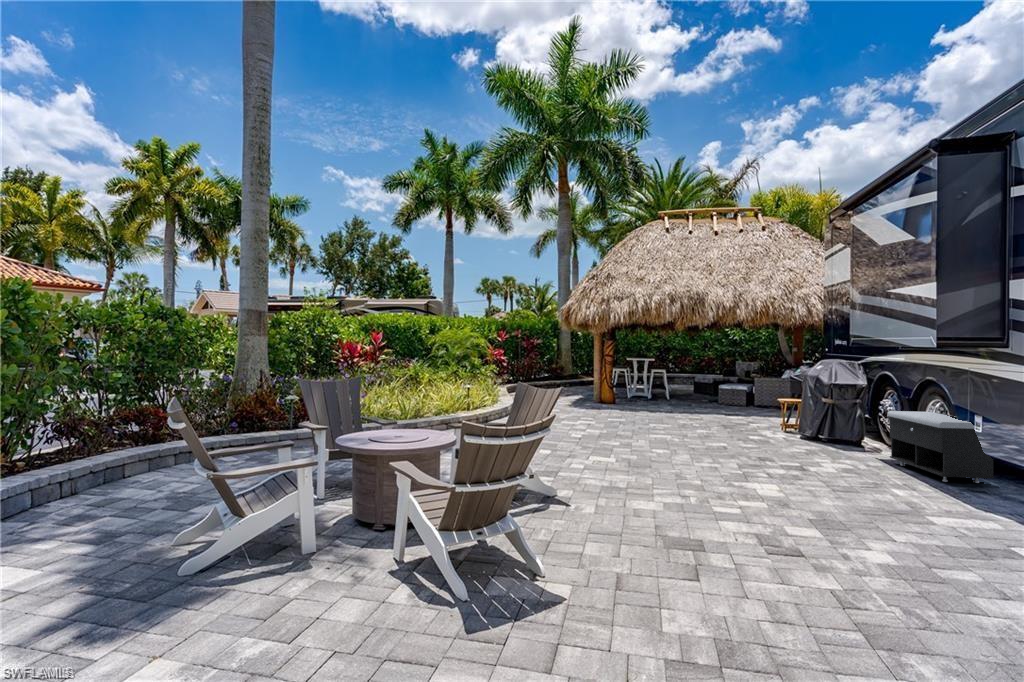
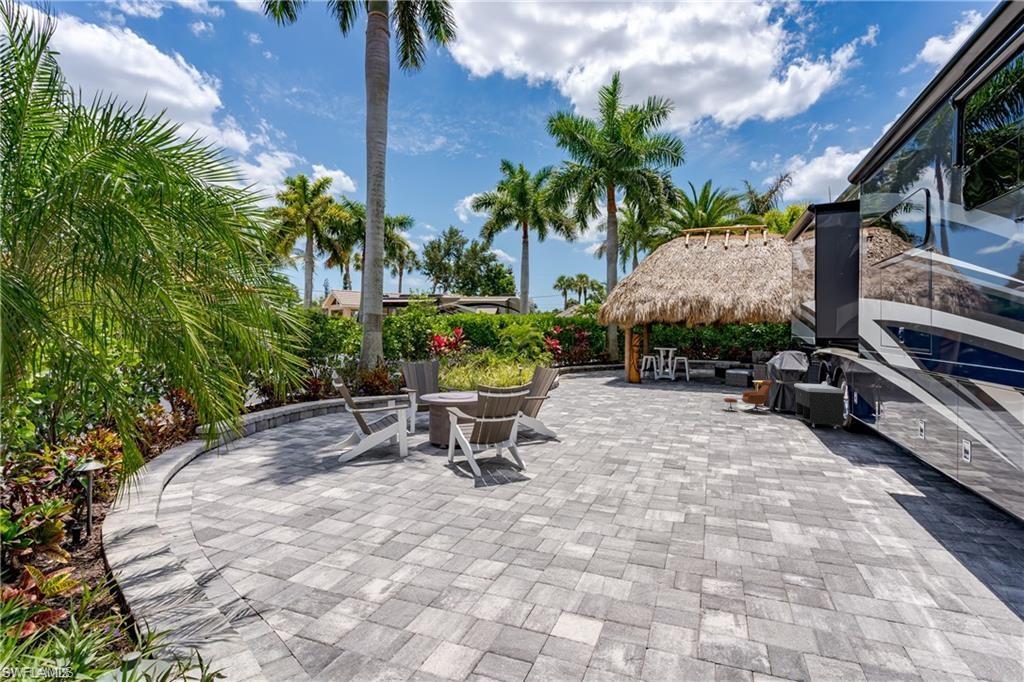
lounge chair: none [773,404,842,454] -> present [724,380,772,412]

